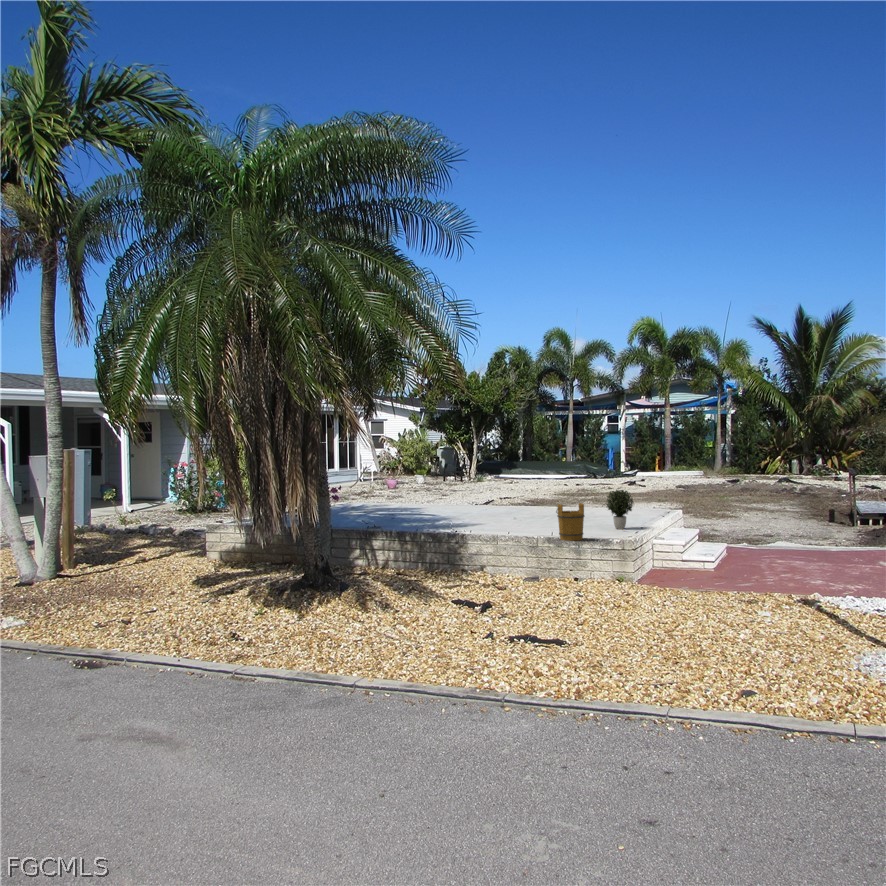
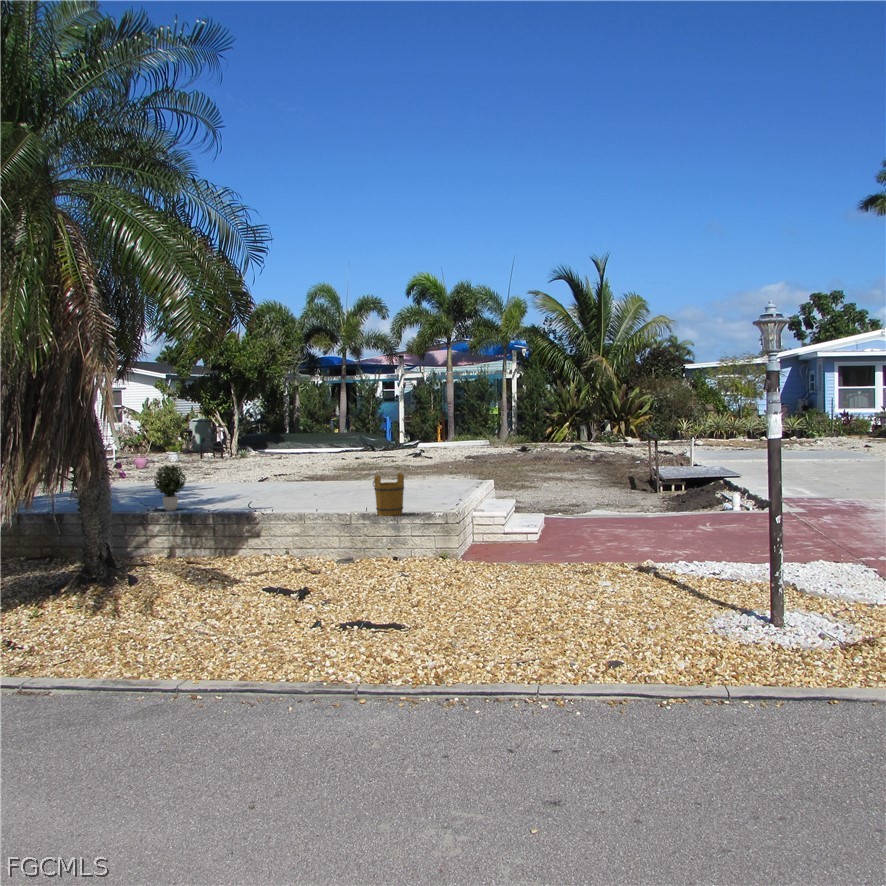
potted plant: present [607,490,634,529] -> present [154,465,186,511]

